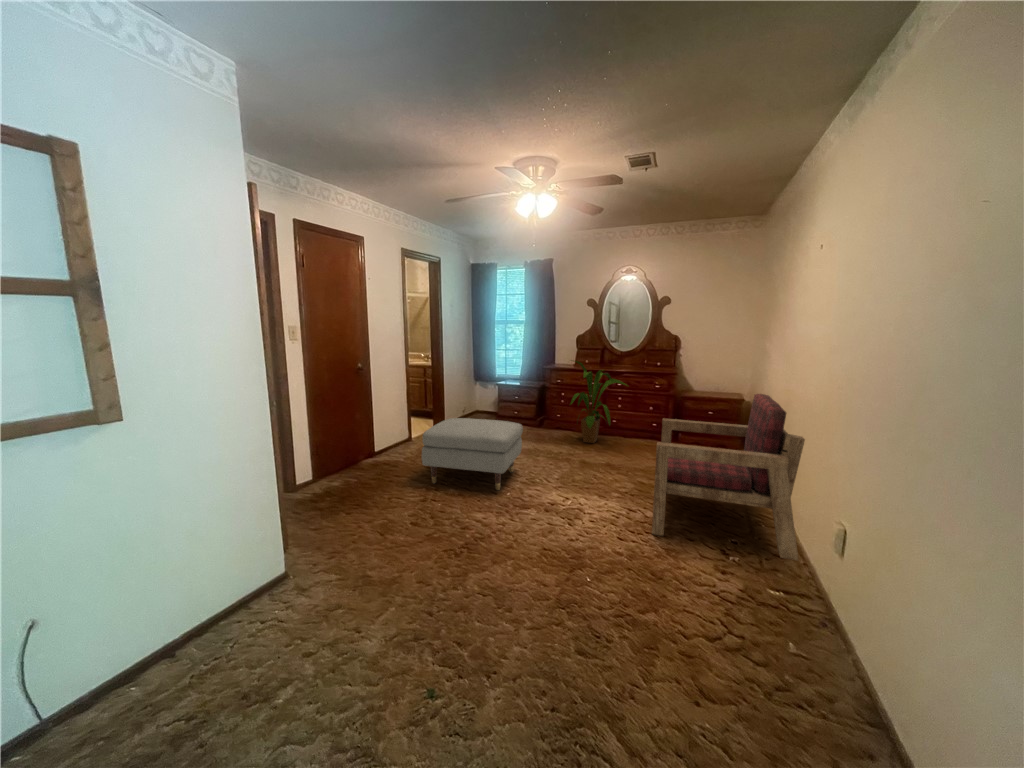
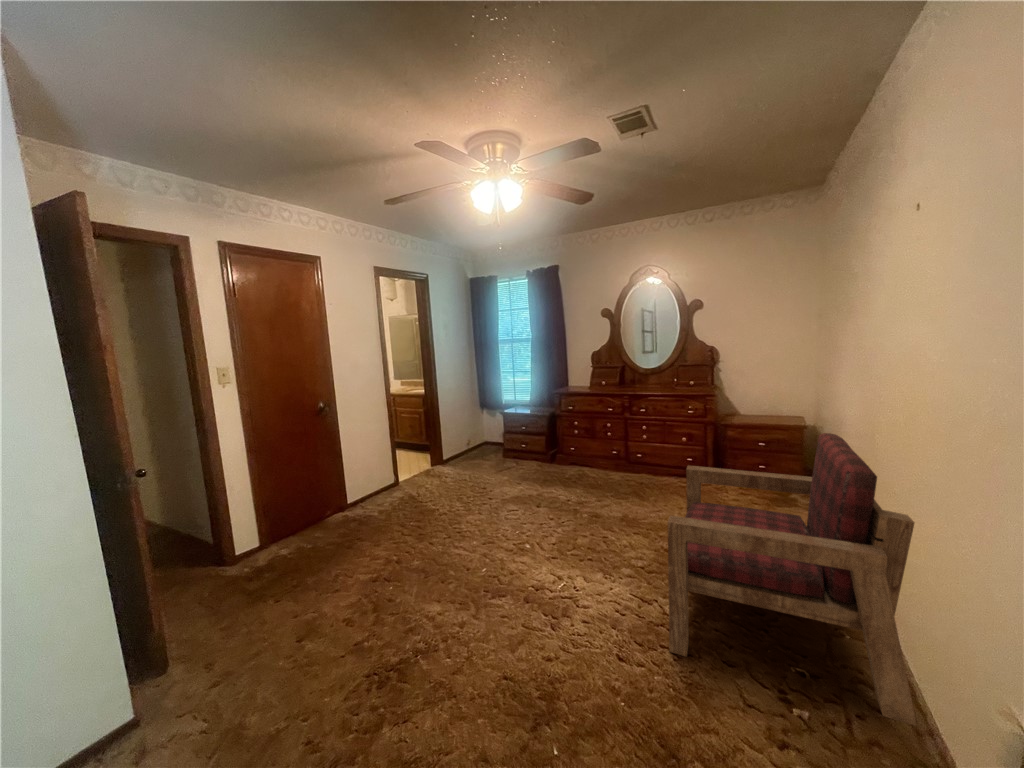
house plant: present [571,361,626,443] -> none [577,384,653,484]
ottoman: present [422,418,523,490] -> none [380,464,510,563]

